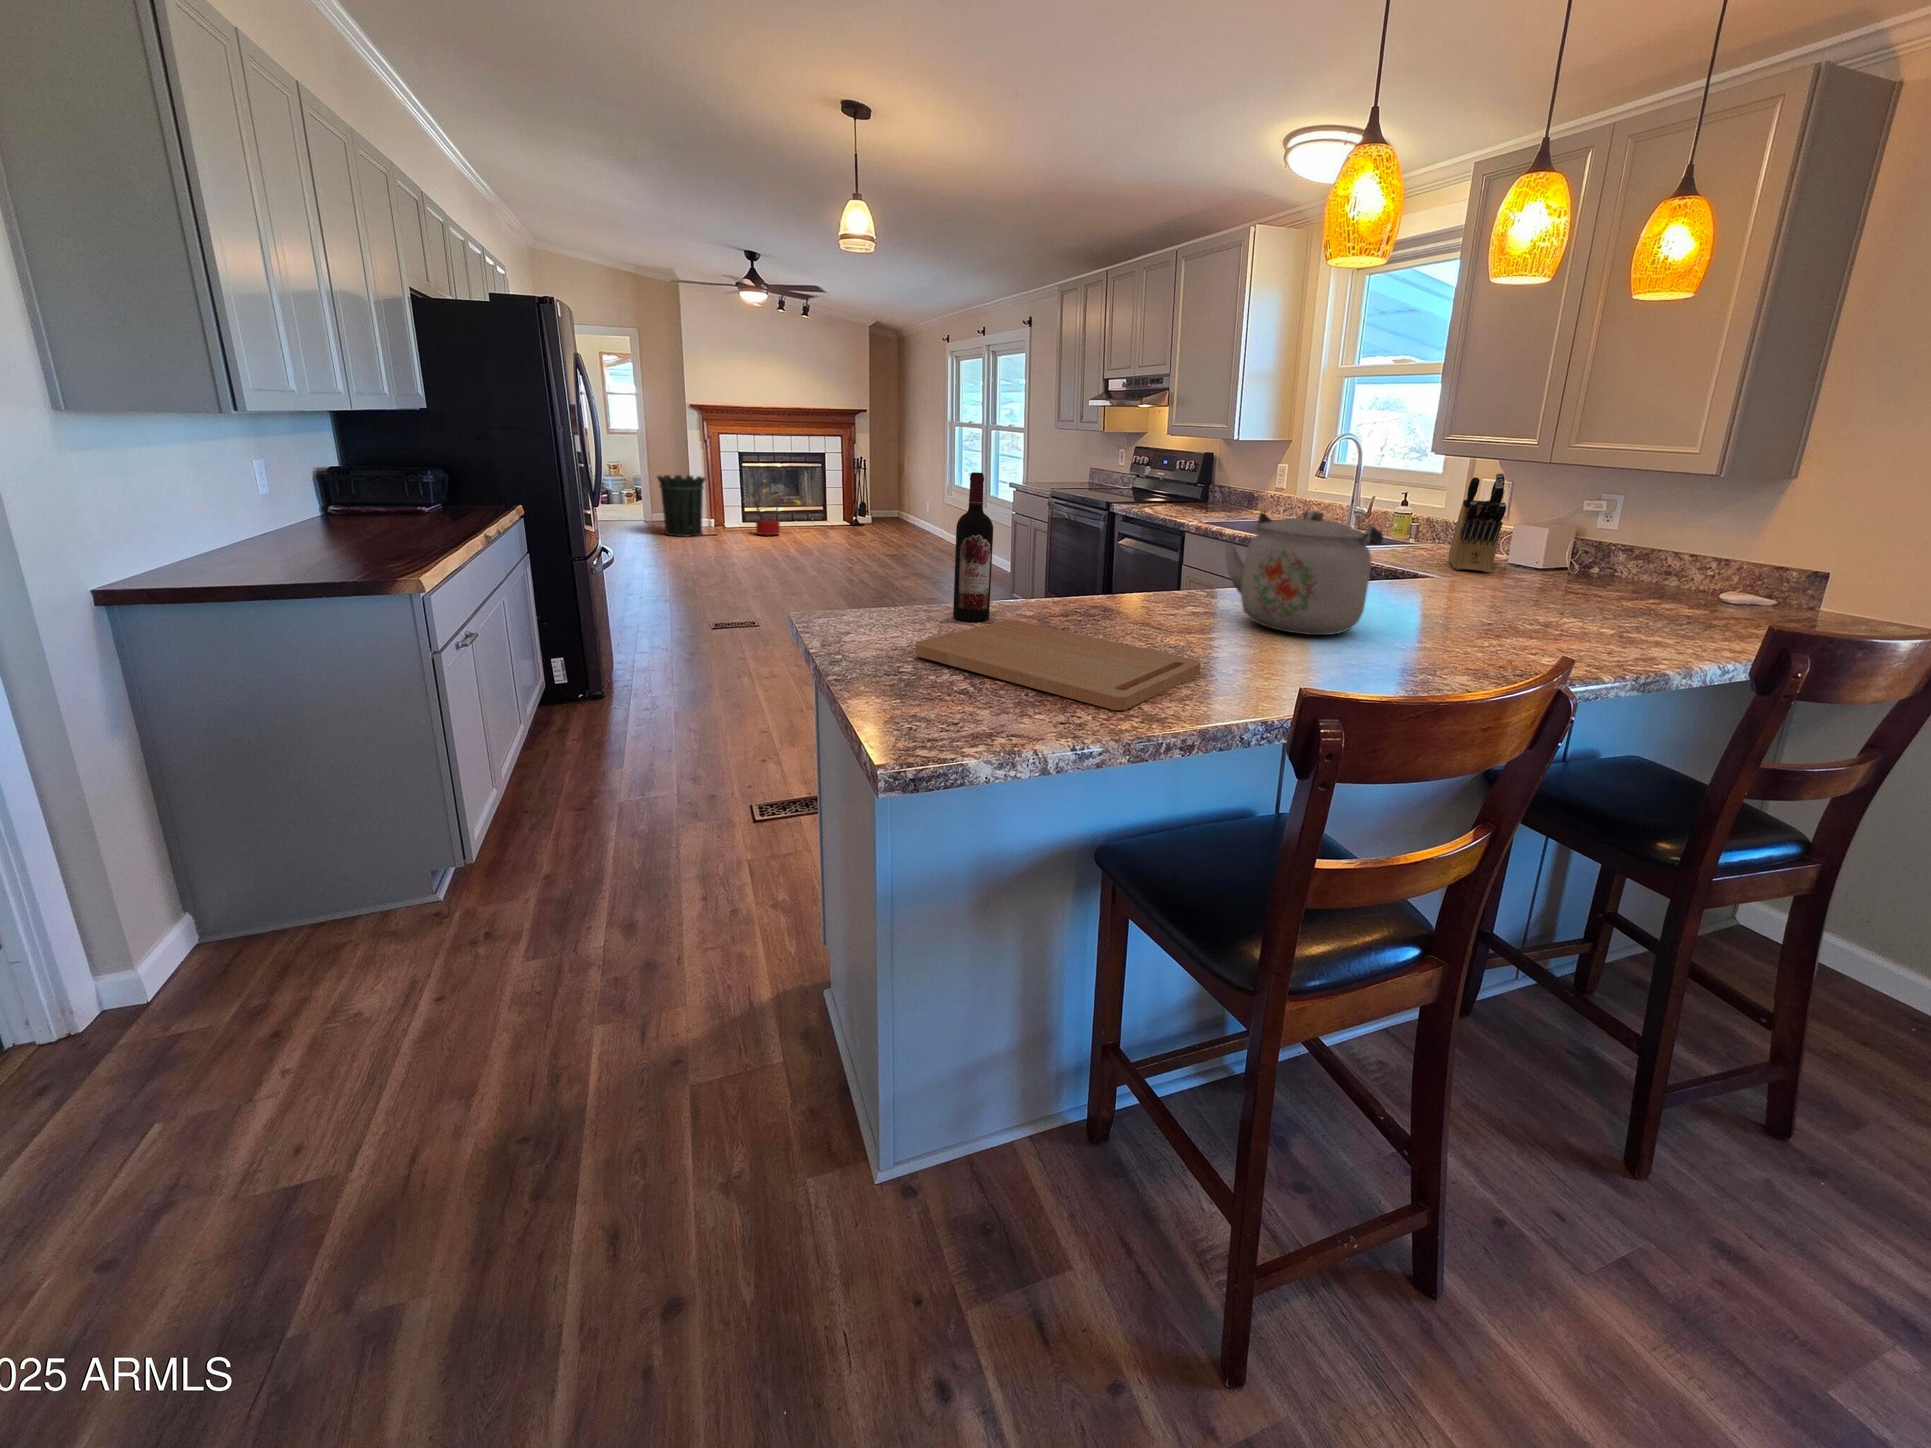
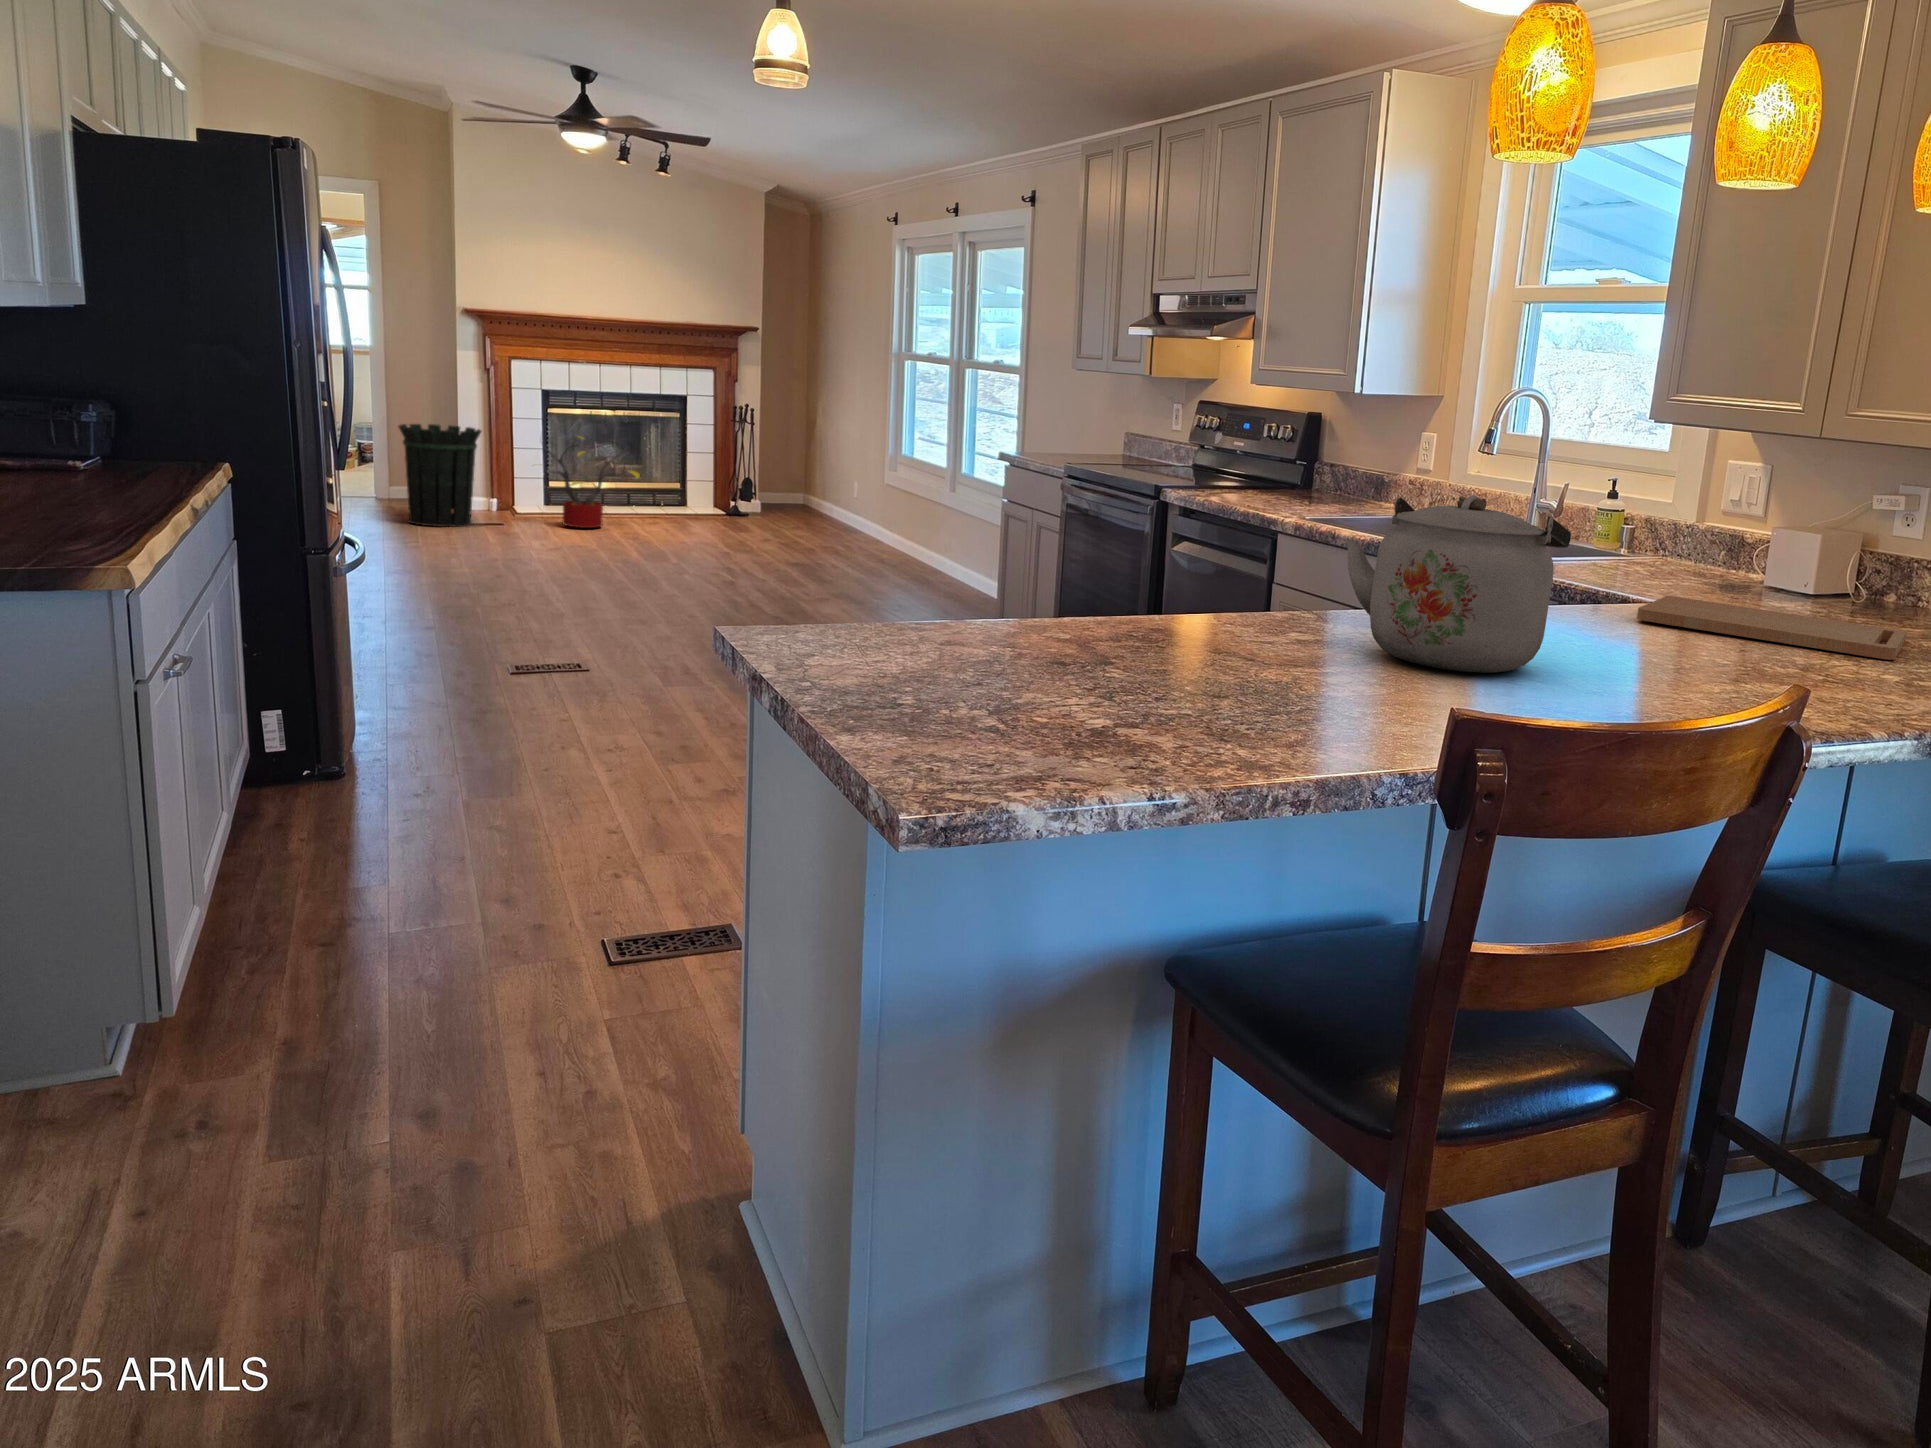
wine bottle: present [953,472,993,621] -> none [955,430,1018,644]
knife block: present [1449,473,1506,572] -> none [1678,452,1757,598]
cutting board: present [915,620,1201,710] -> present [1637,596,1906,660]

